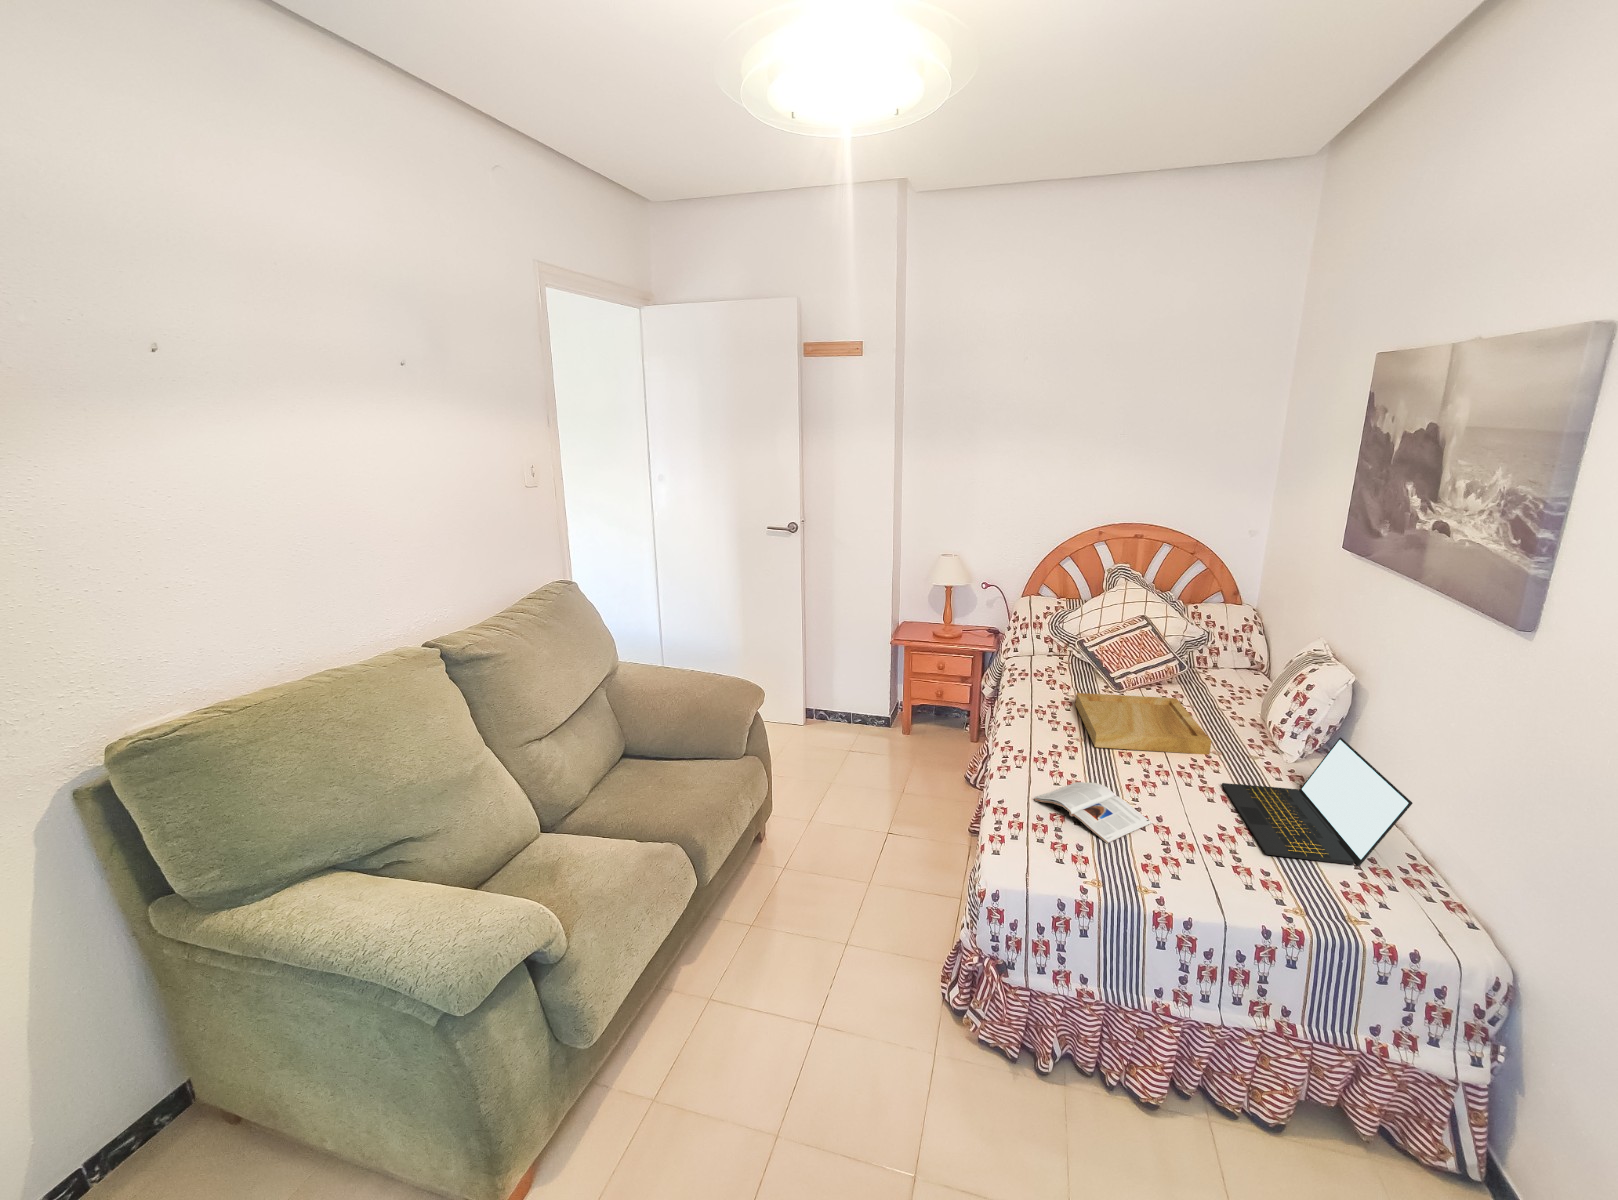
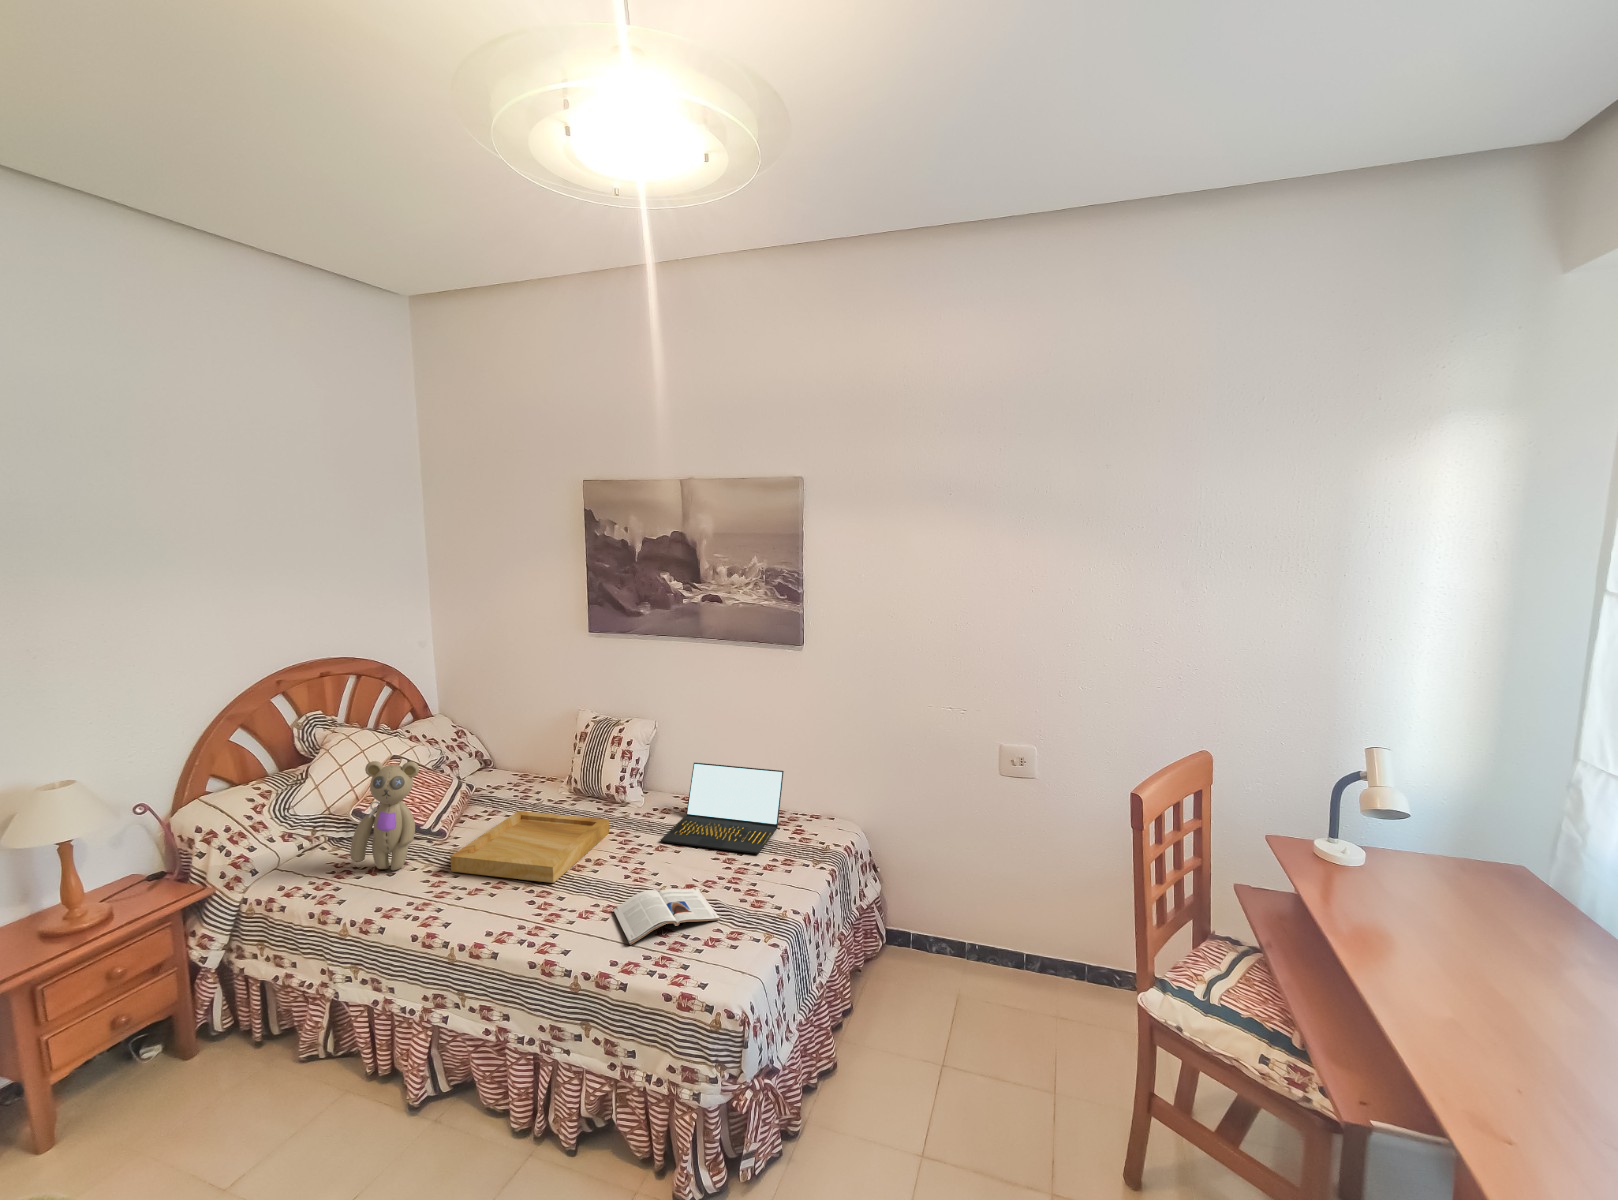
teddy bear: none [1046,601,1085,688] -> present [350,761,419,870]

